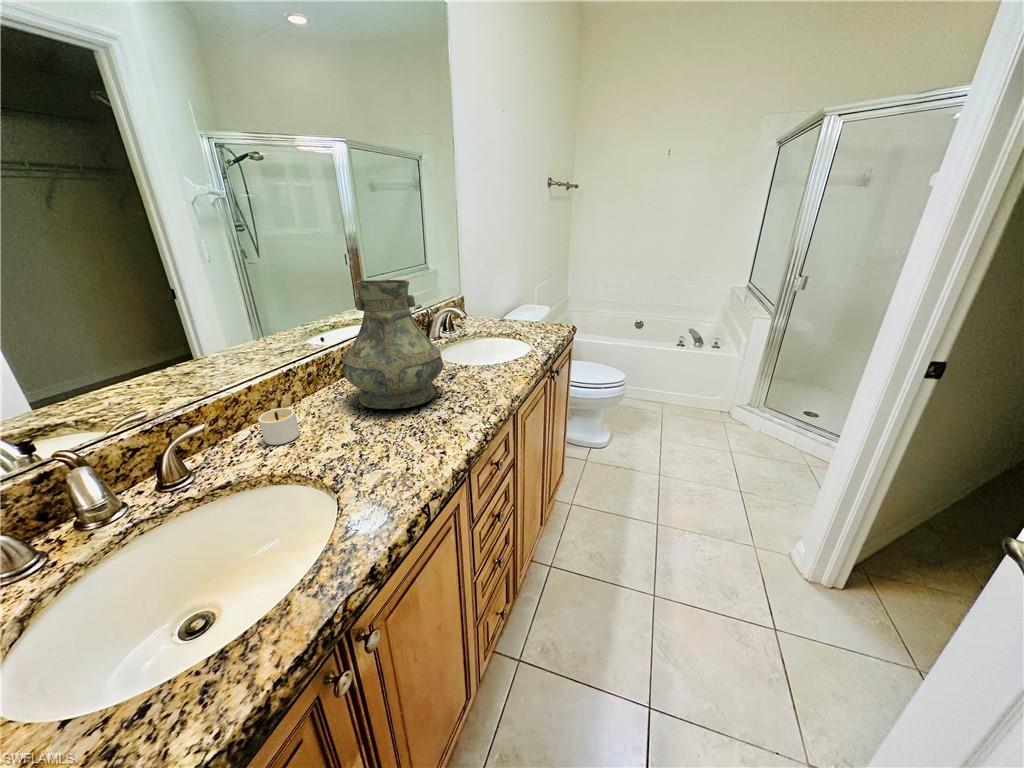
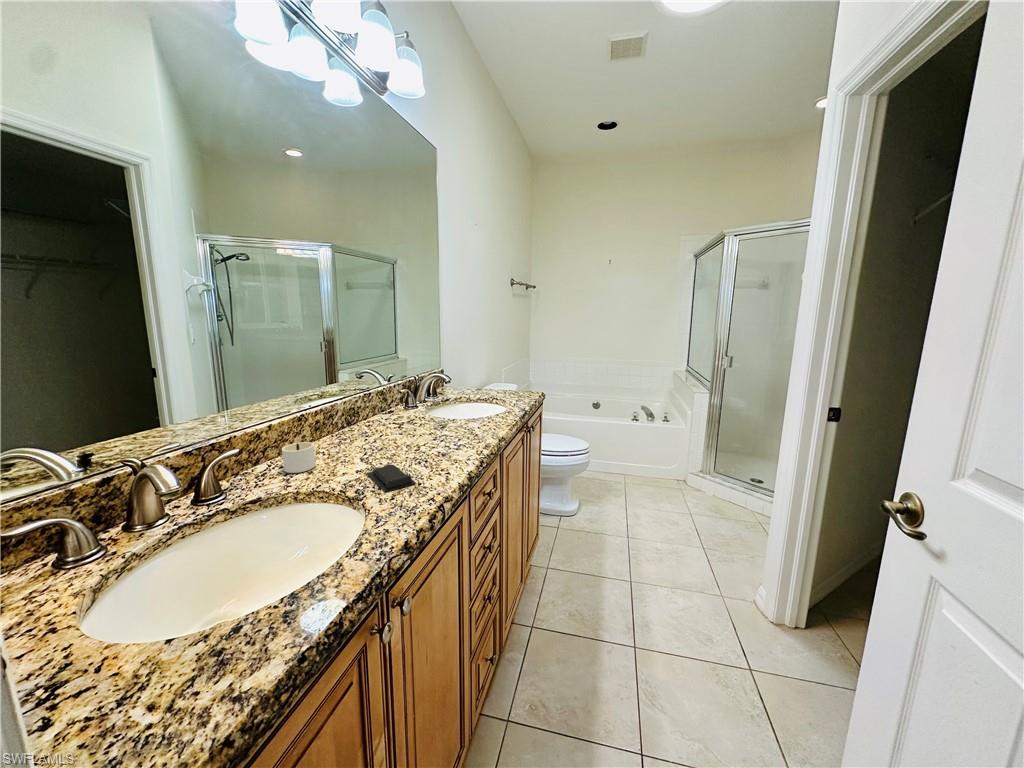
vase: present [342,280,443,409] -> none [352,340,439,446]
soap bar: none [351,440,403,483] -> present [367,464,416,492]

